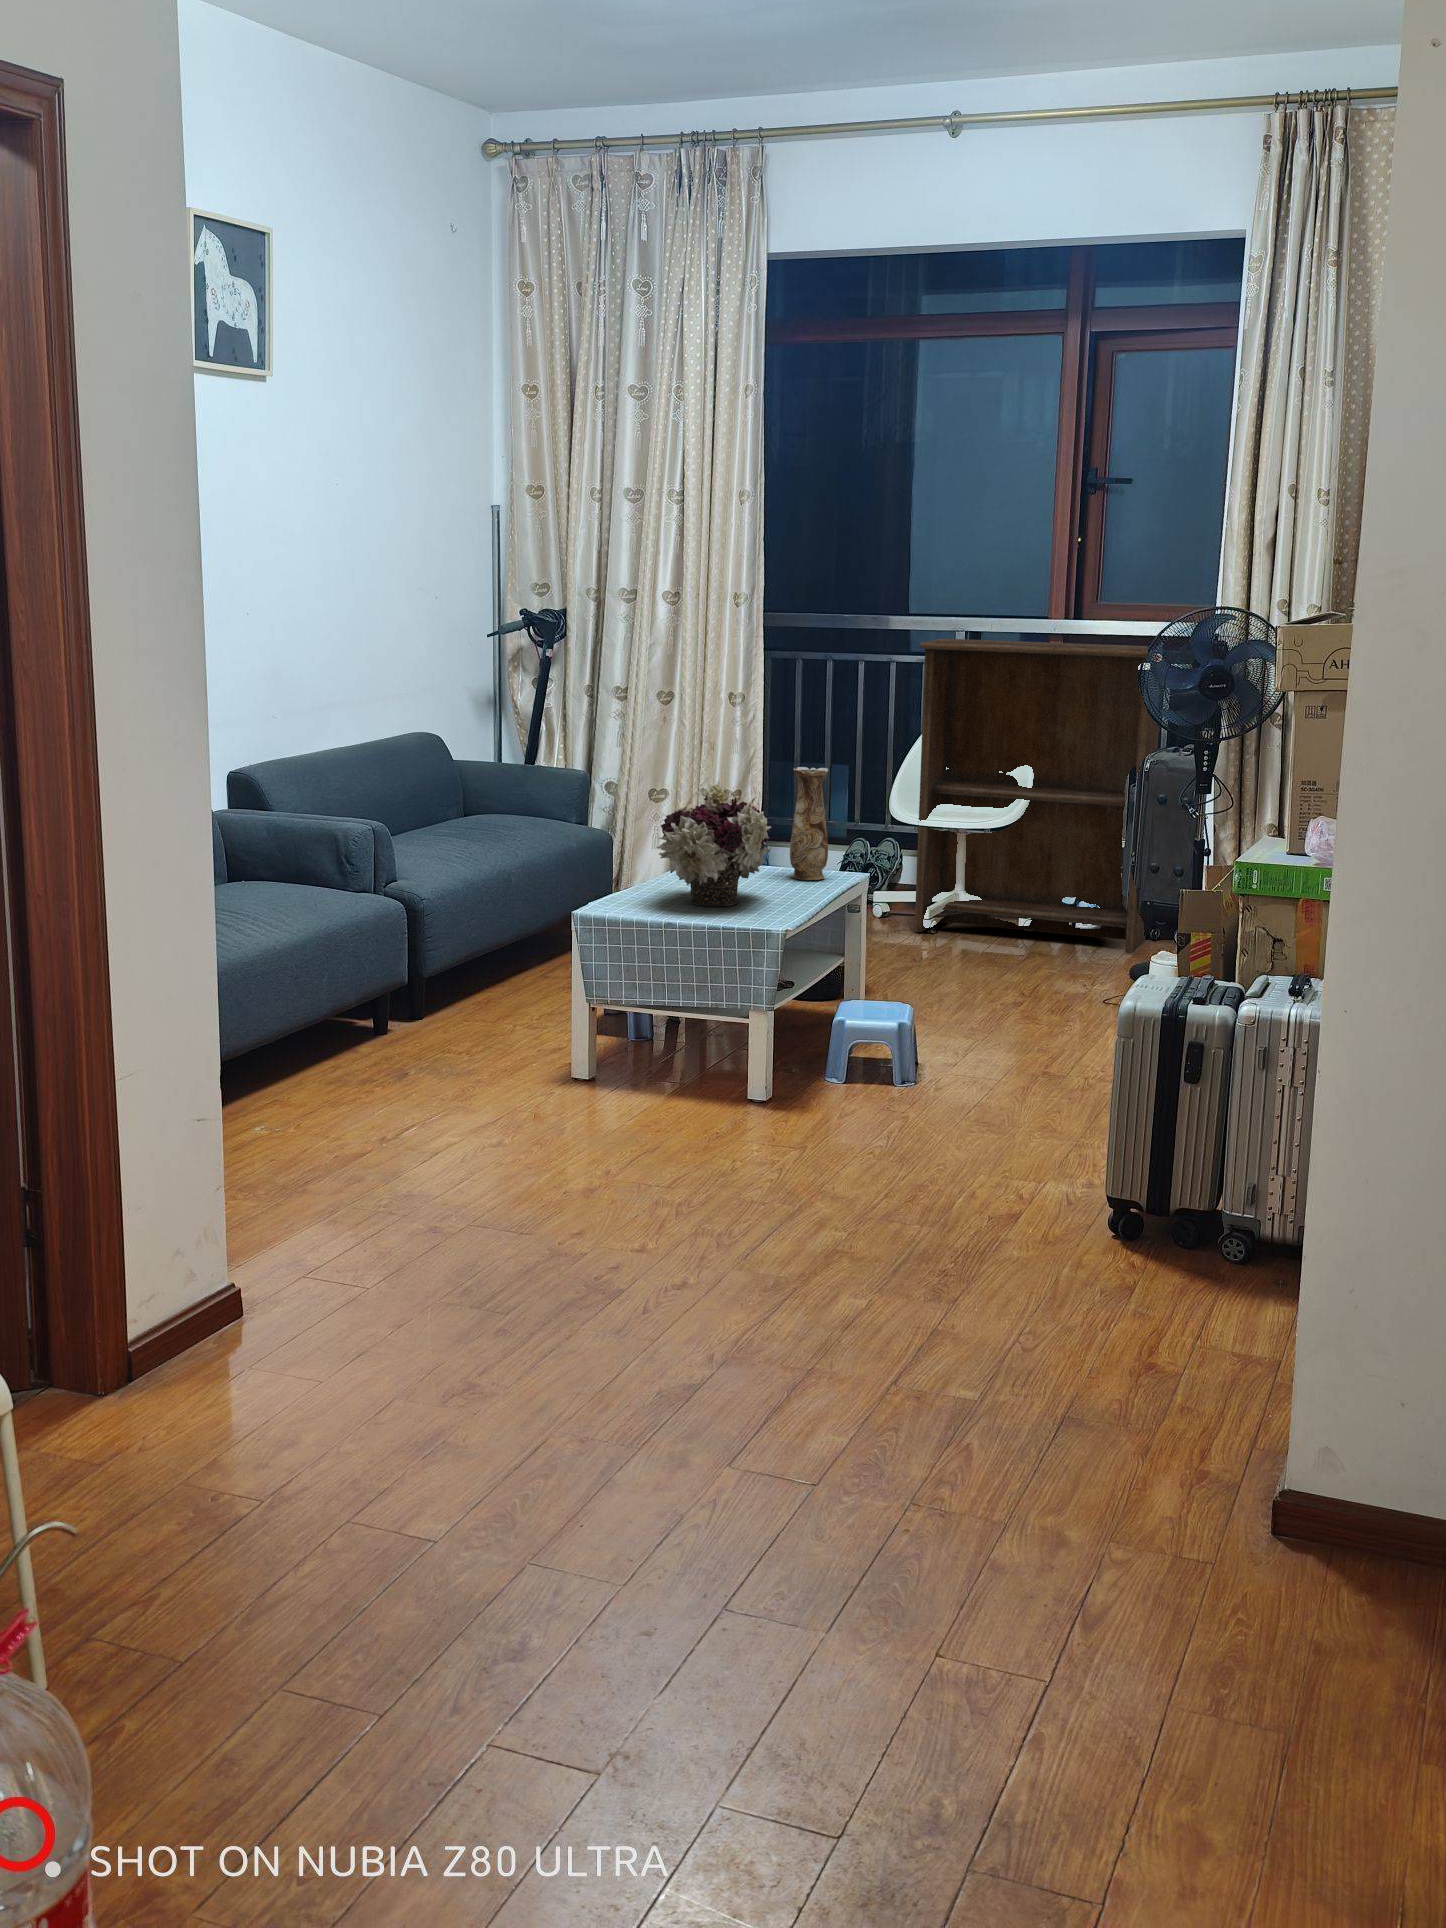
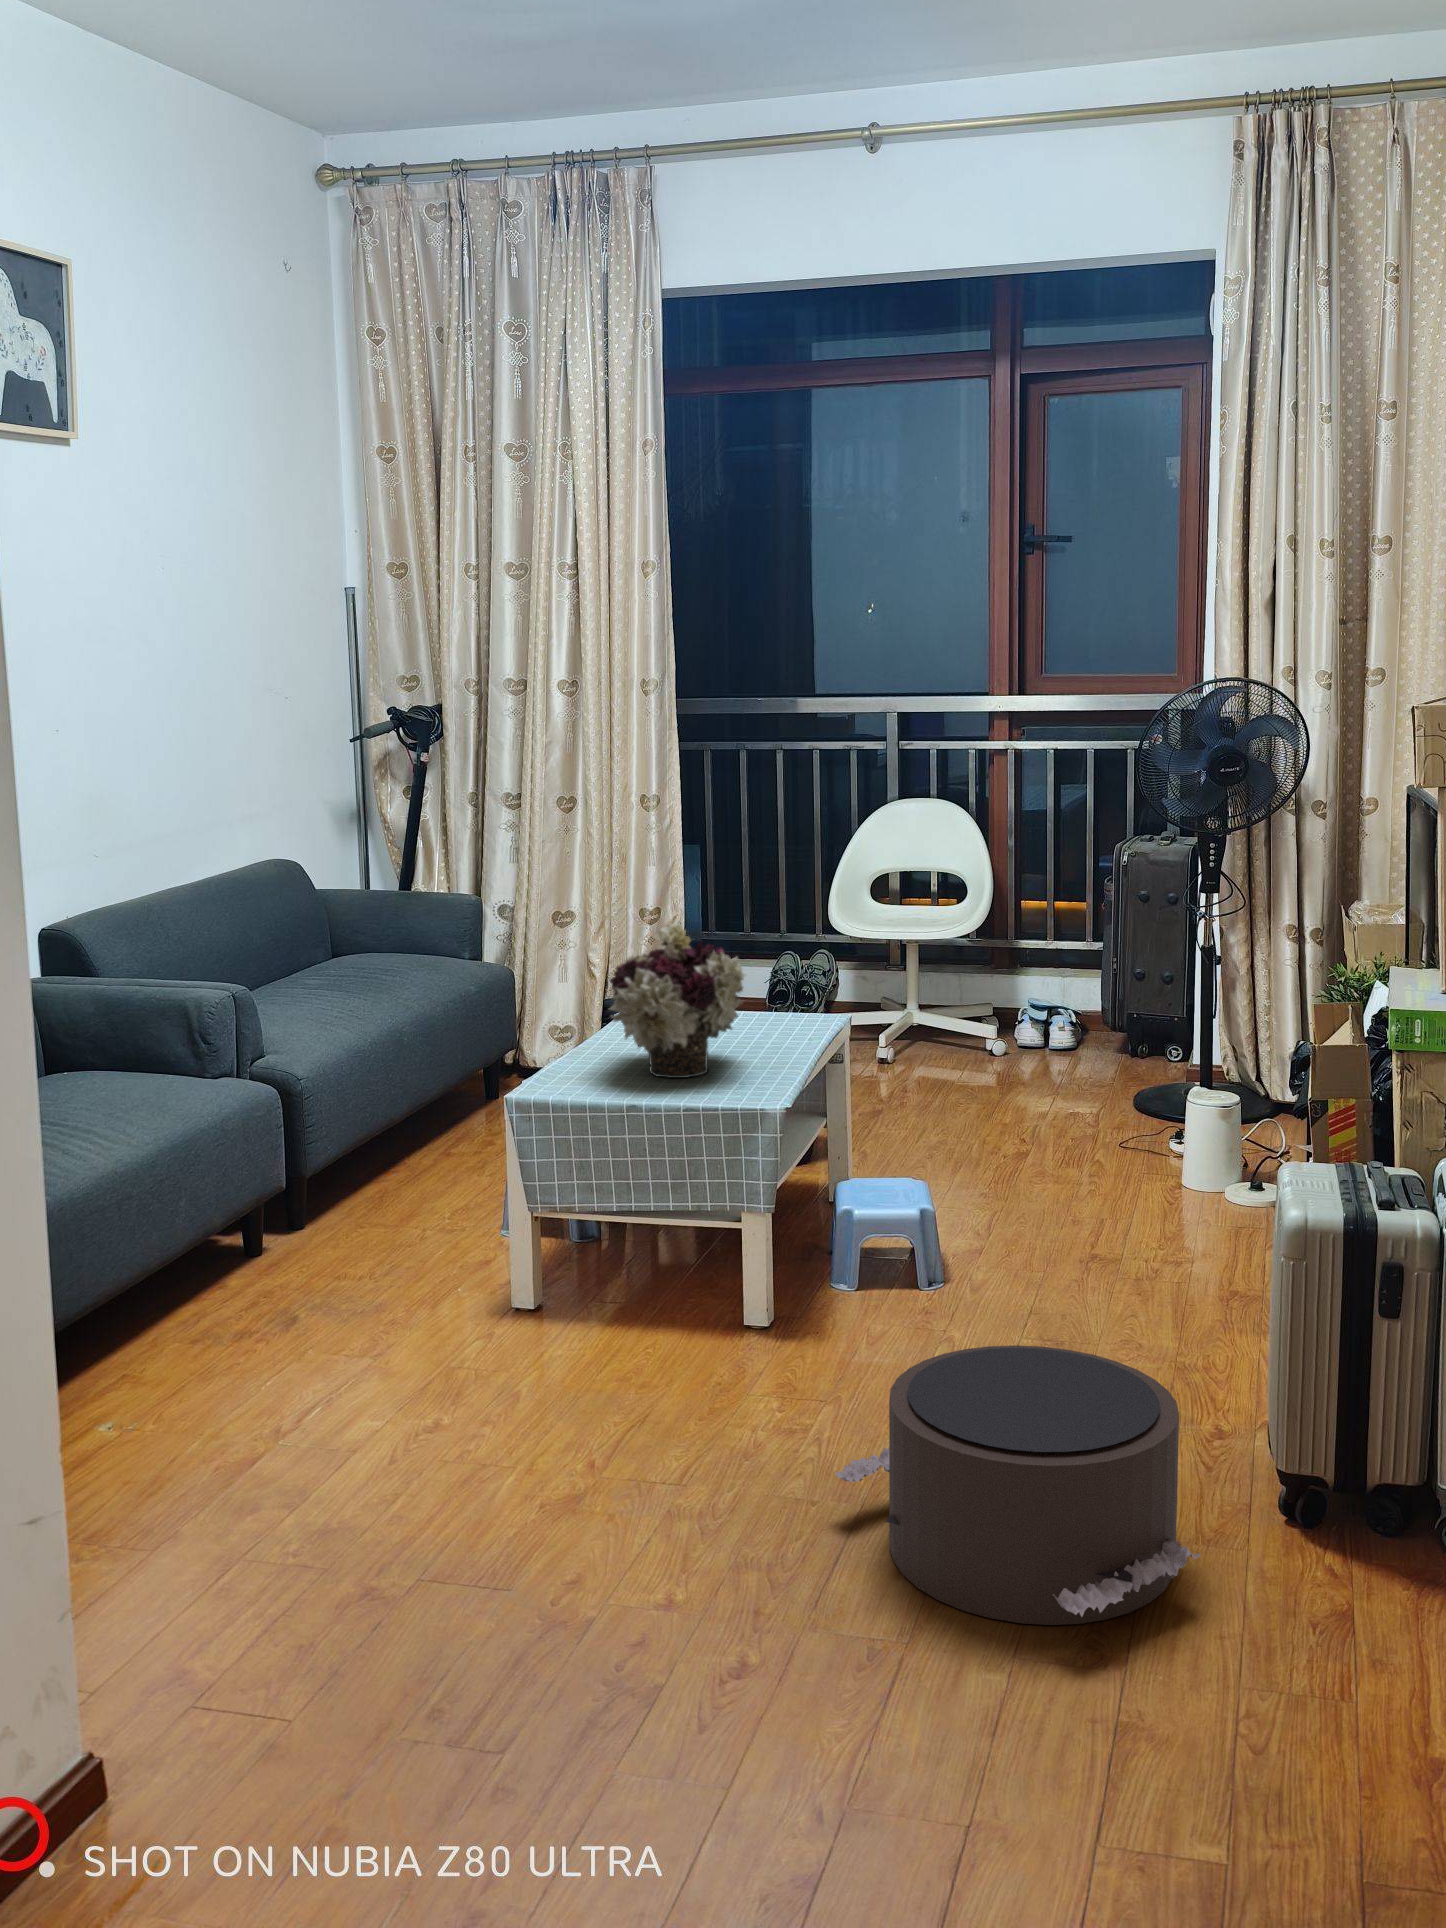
bookshelf: present [914,639,1159,953] -> none [861,724,1144,1077]
vase: present [790,767,828,880] -> none [756,892,802,1030]
pouf: none [779,1099,1032,1284] -> present [835,1345,1201,1625]

